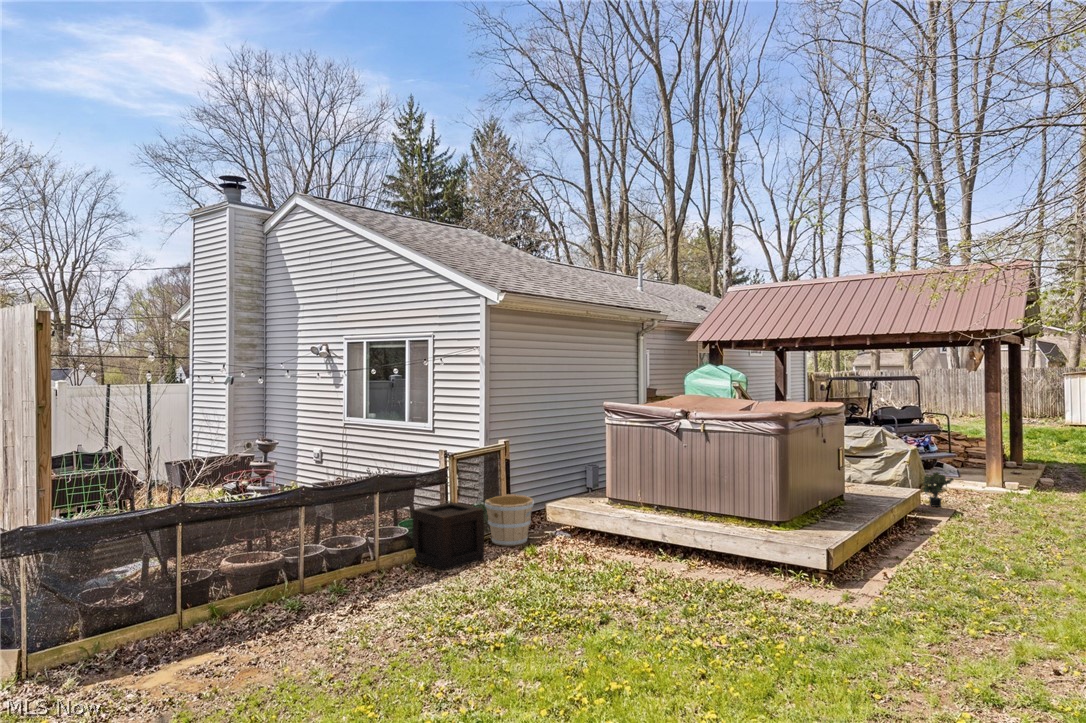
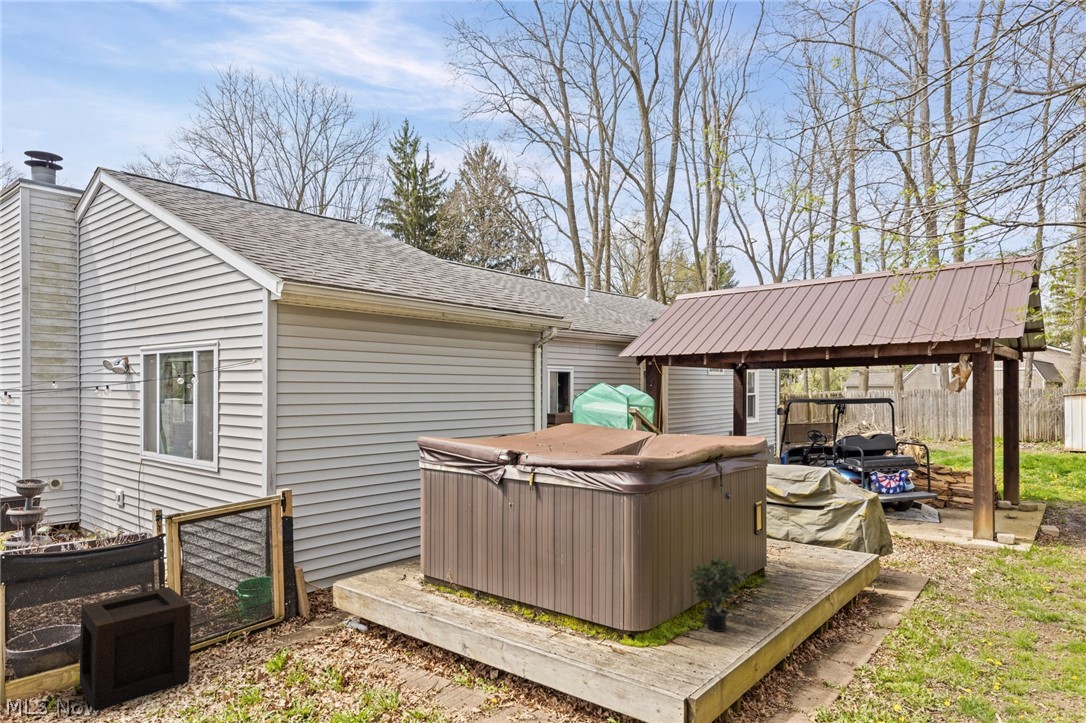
potted plant: present [923,472,954,507] -> present [691,558,748,632]
wooden bucket: present [485,494,534,546] -> none [230,568,309,651]

